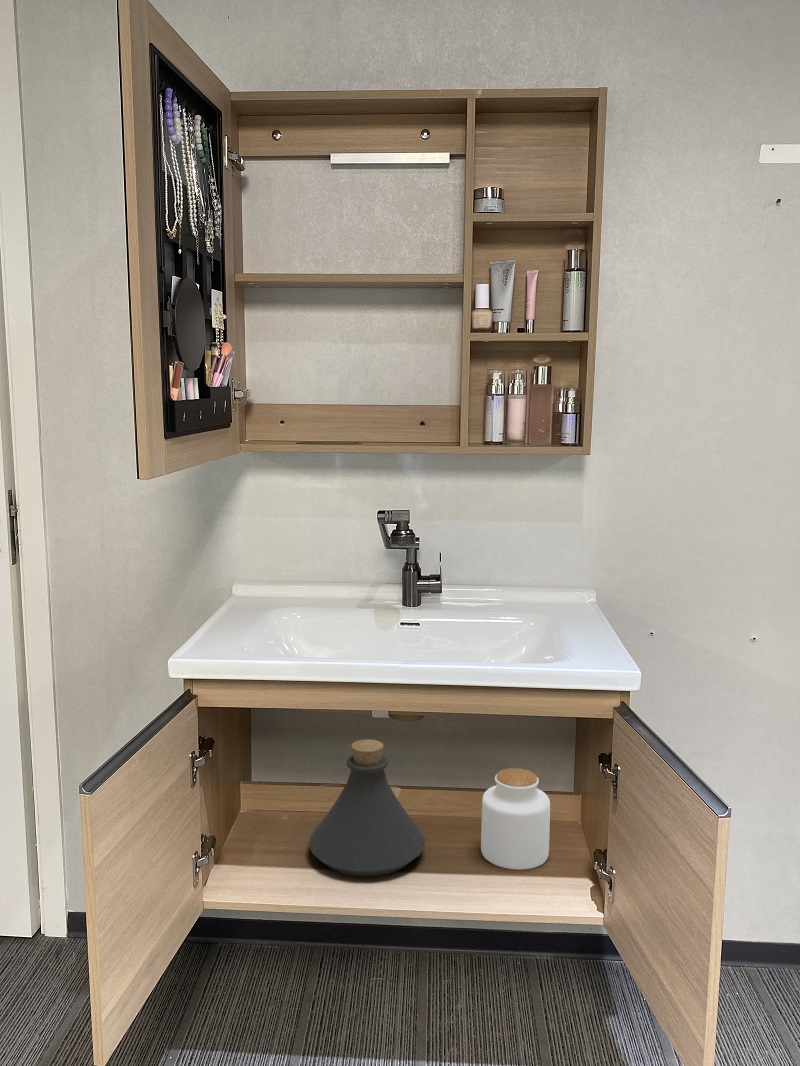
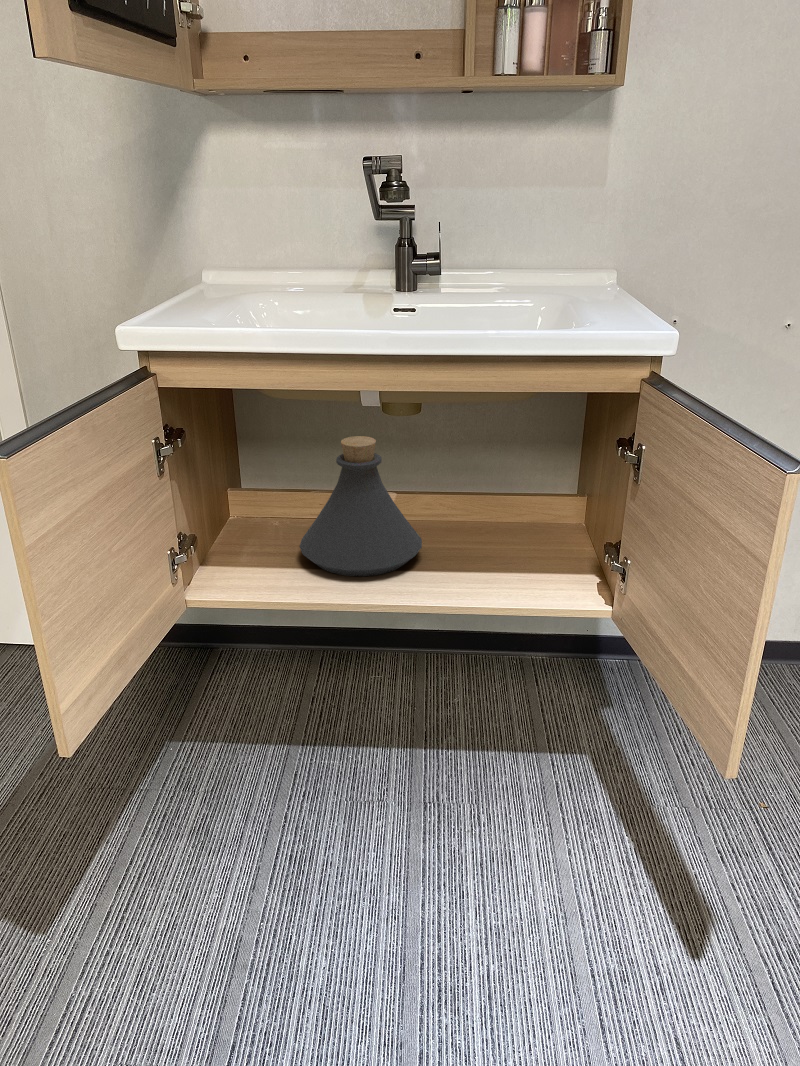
jar: present [481,768,550,870] -> none [481,467,556,569]

